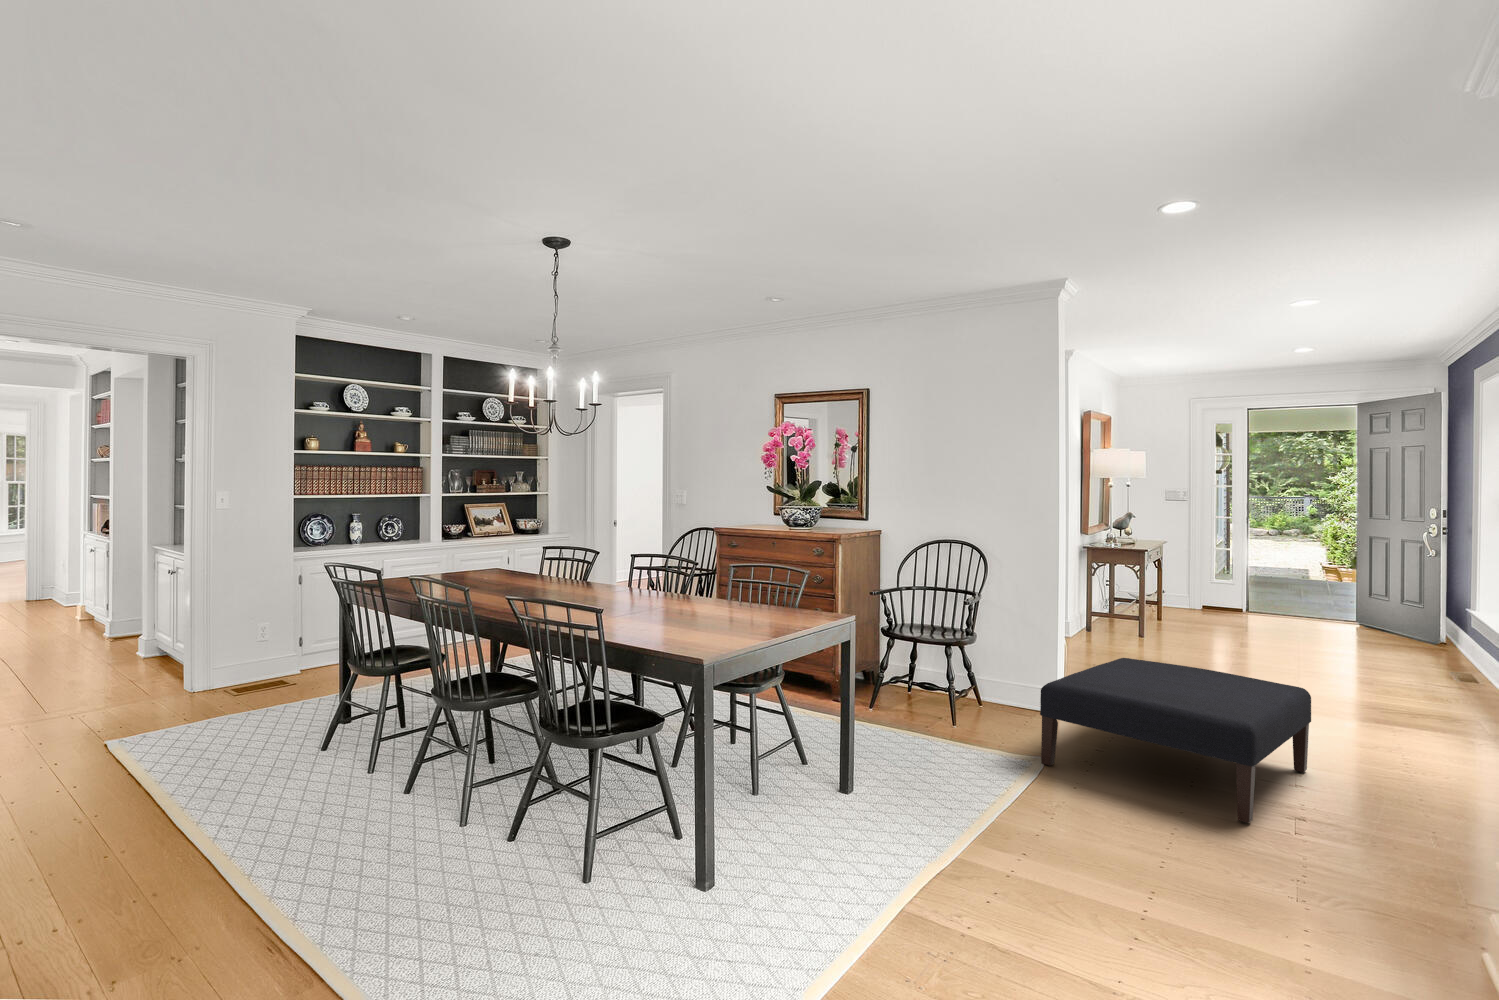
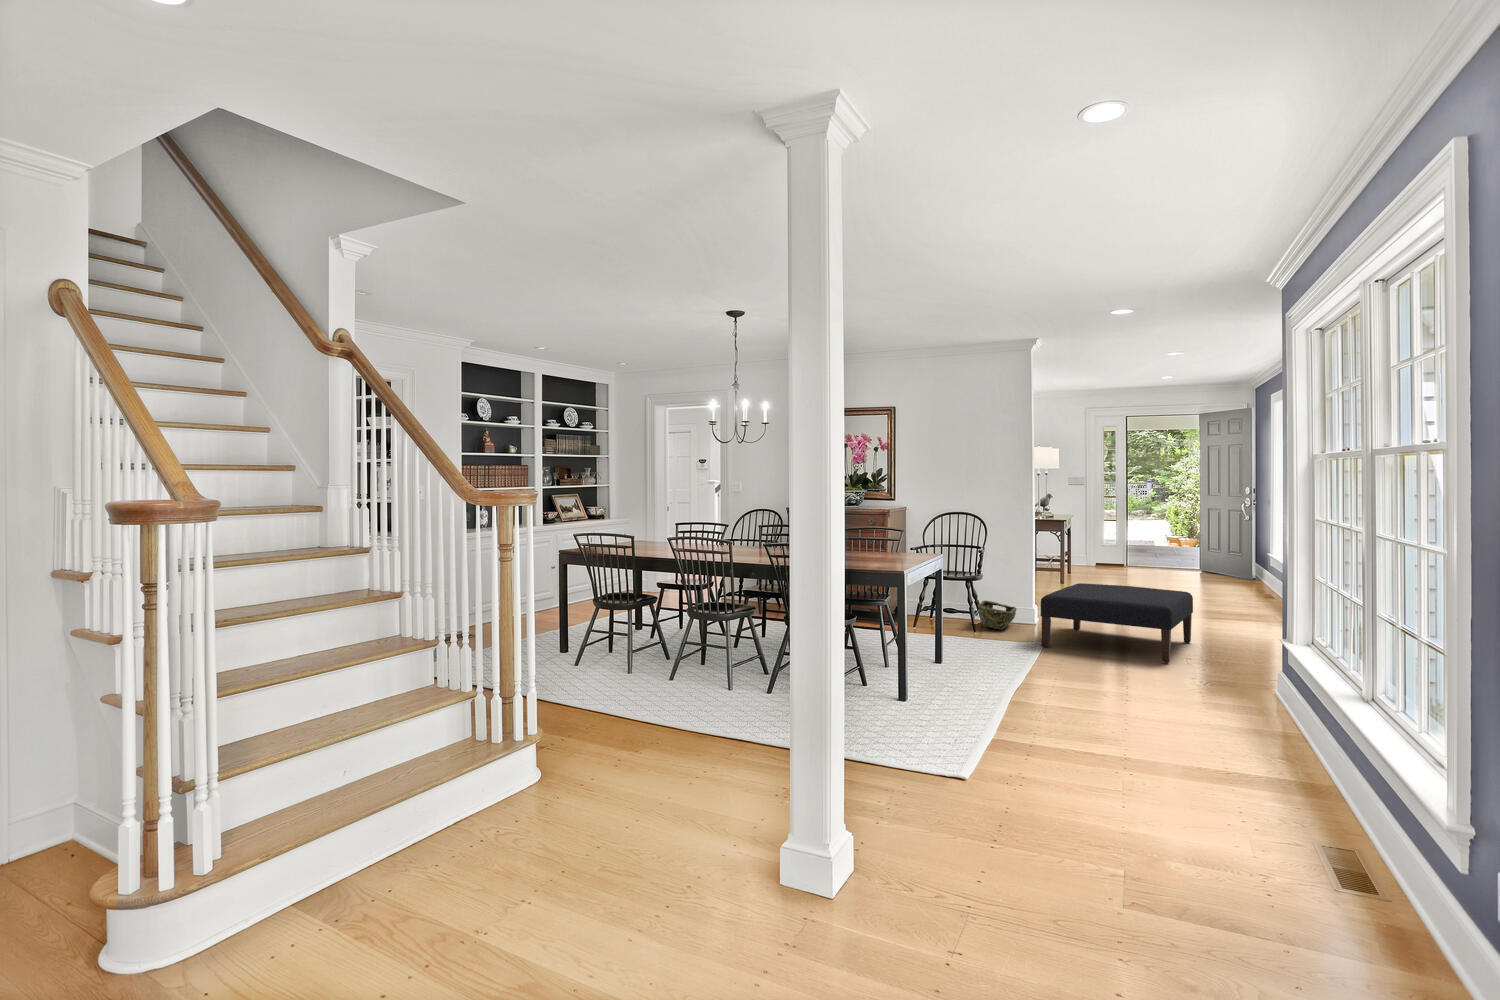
woven basket: none [963,673,1029,723] -> present [978,601,1016,630]

